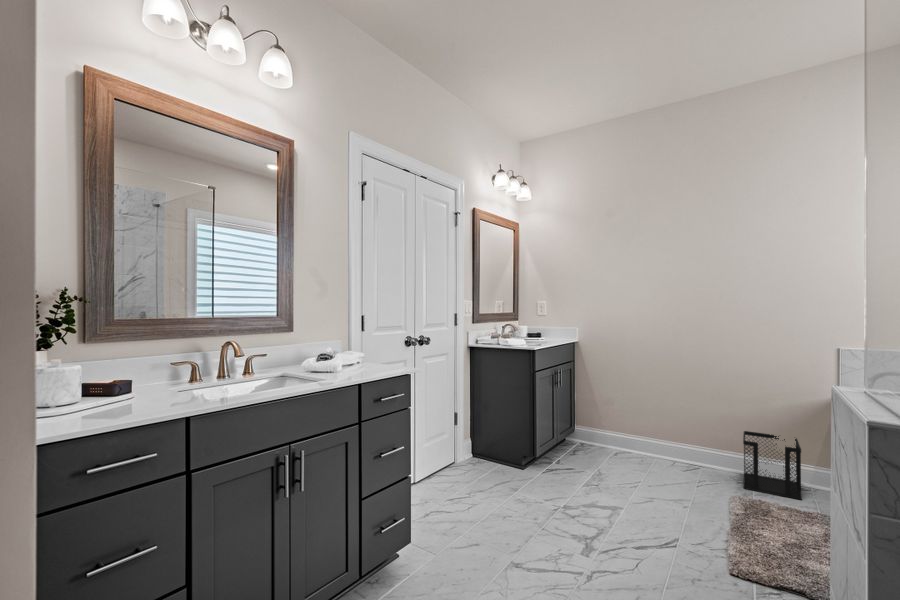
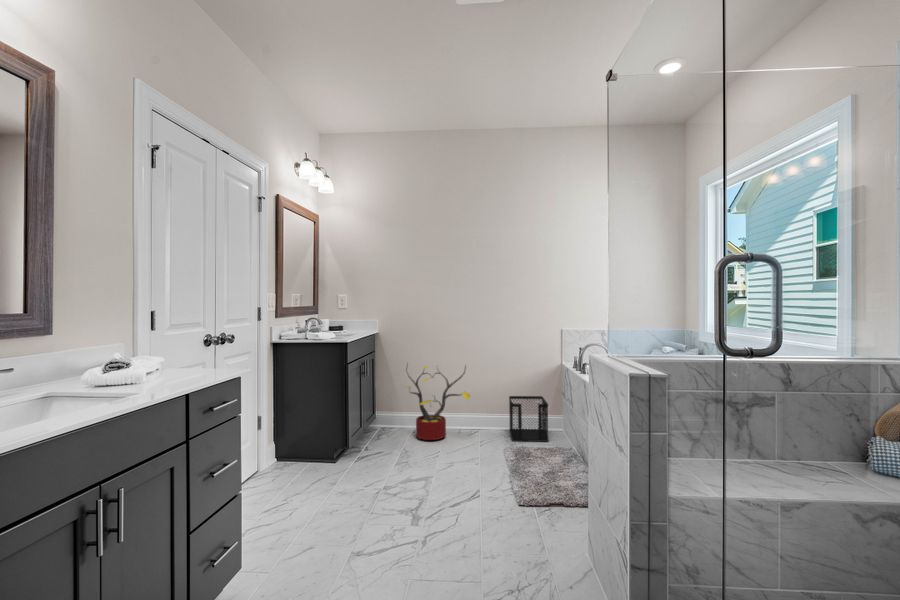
decorative plant: none [607,377,684,468] -> present [406,366,470,440]

